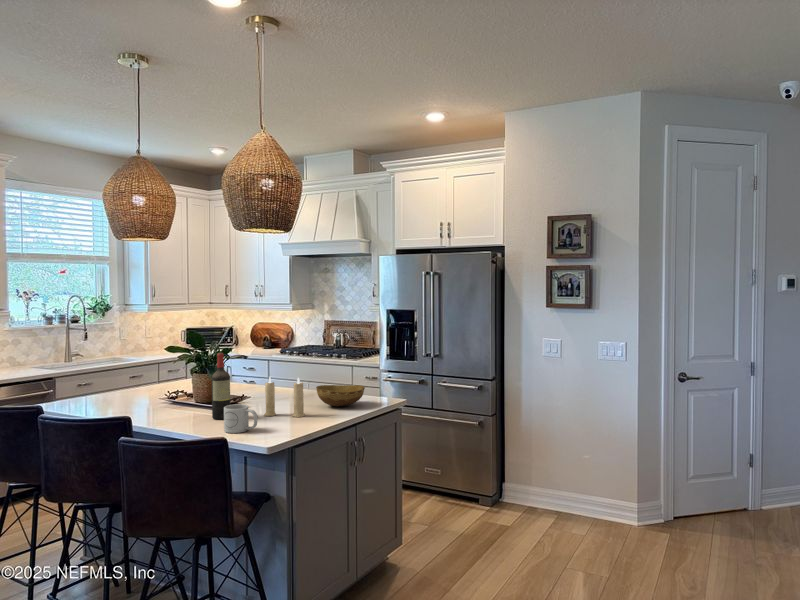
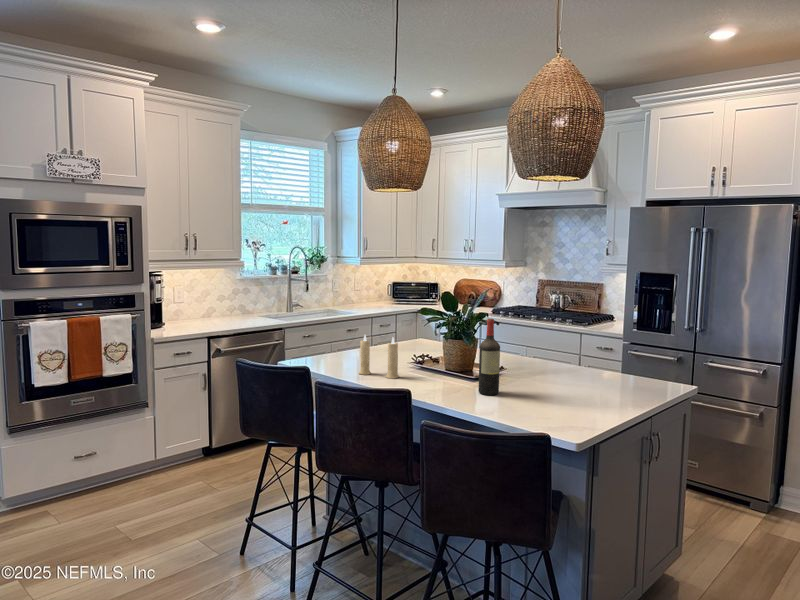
candle: present [264,377,305,417] -> present [359,335,399,379]
bowl: present [316,385,365,406] -> none [592,362,654,389]
mug: present [224,404,258,433] -> none [506,382,548,417]

